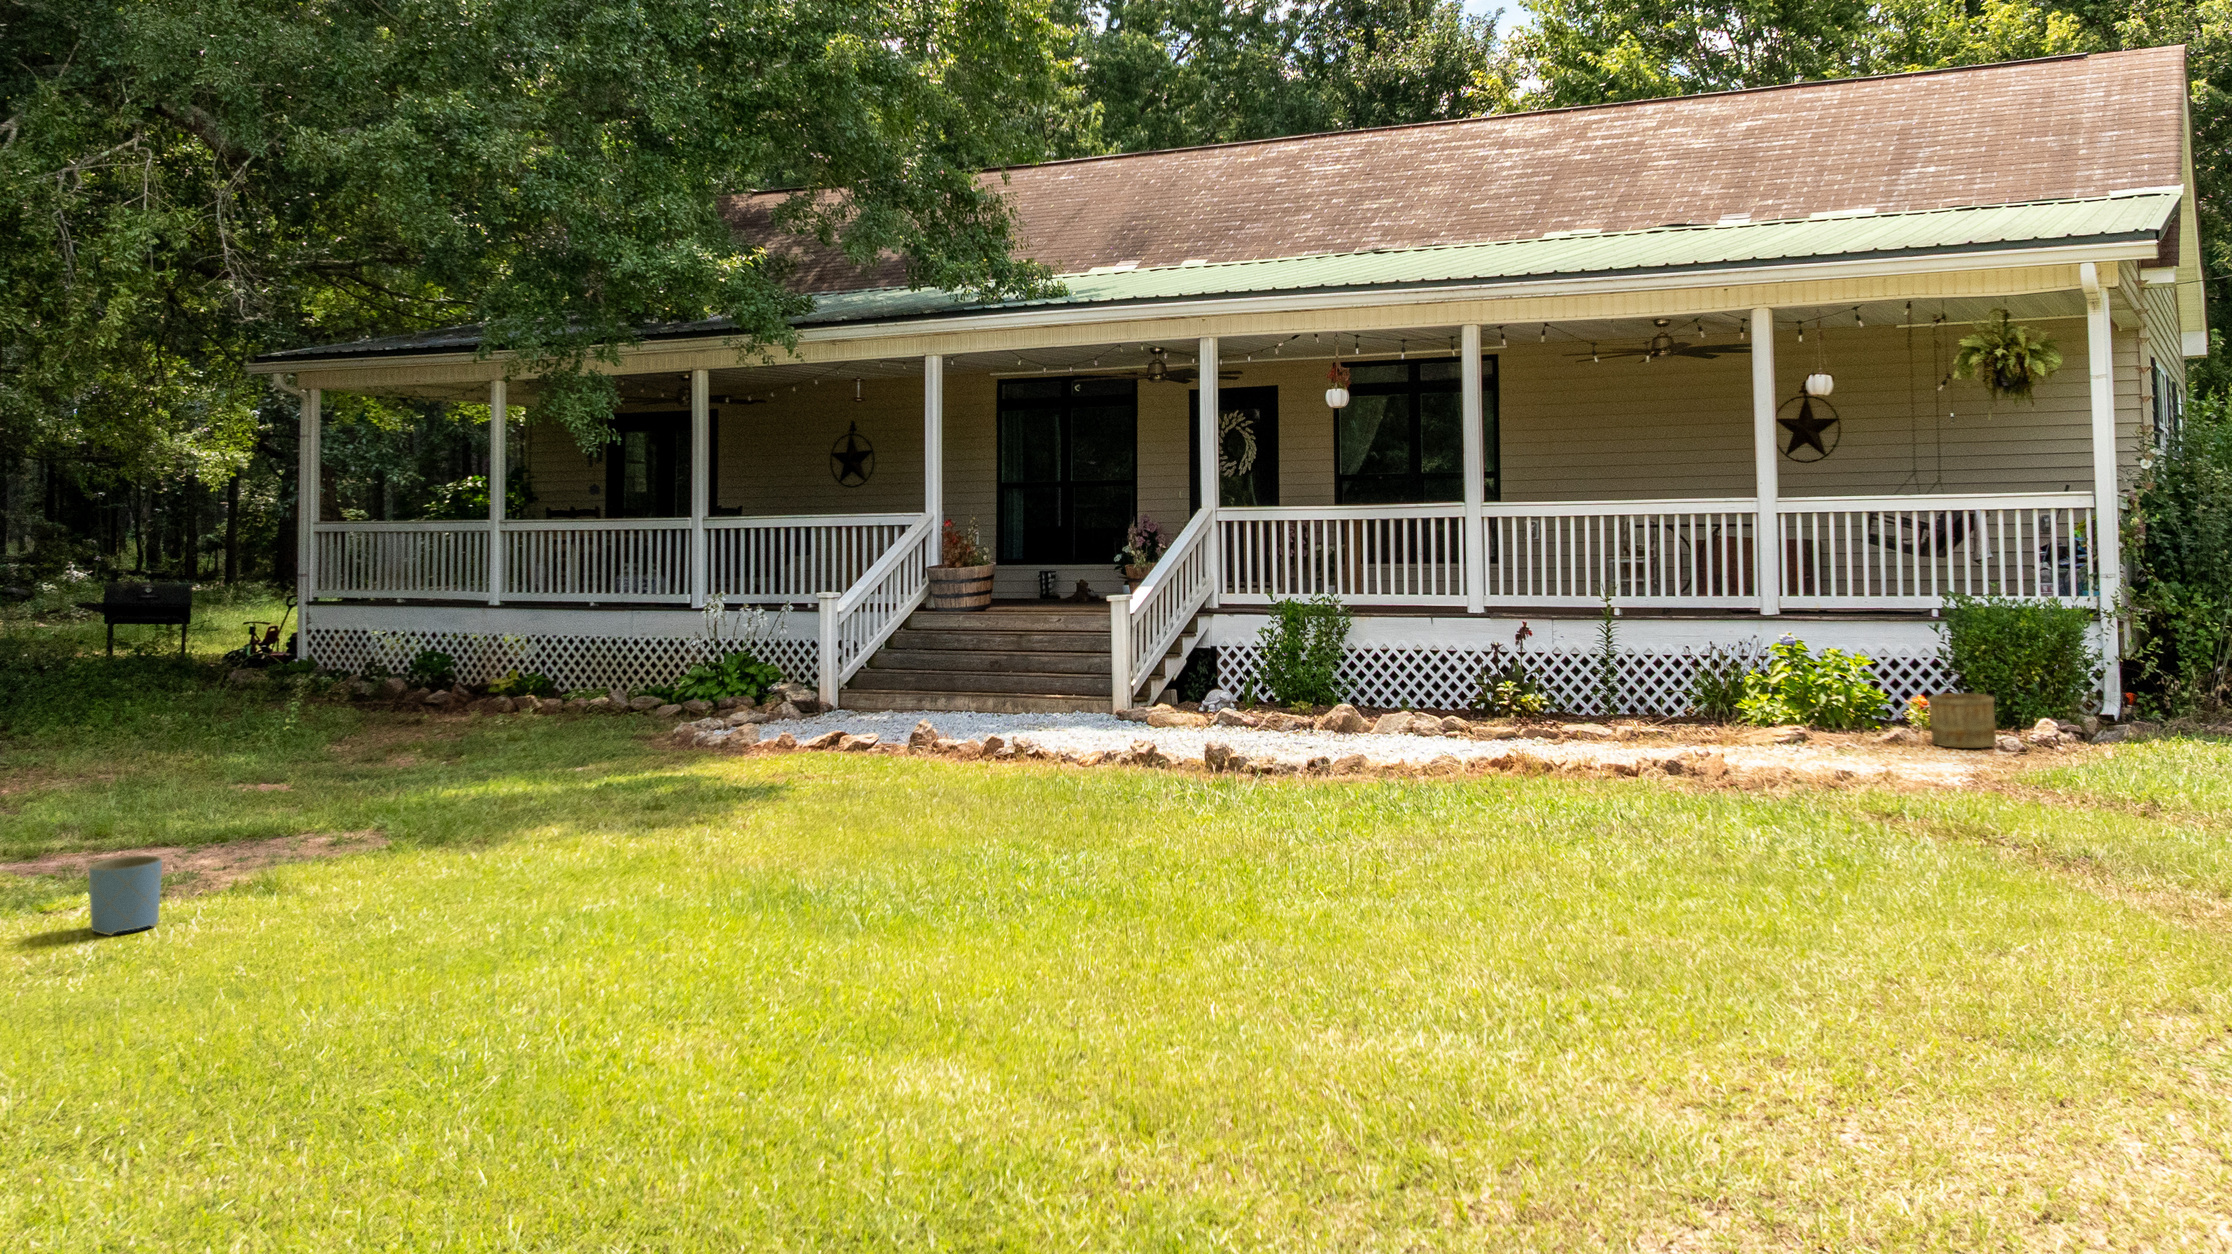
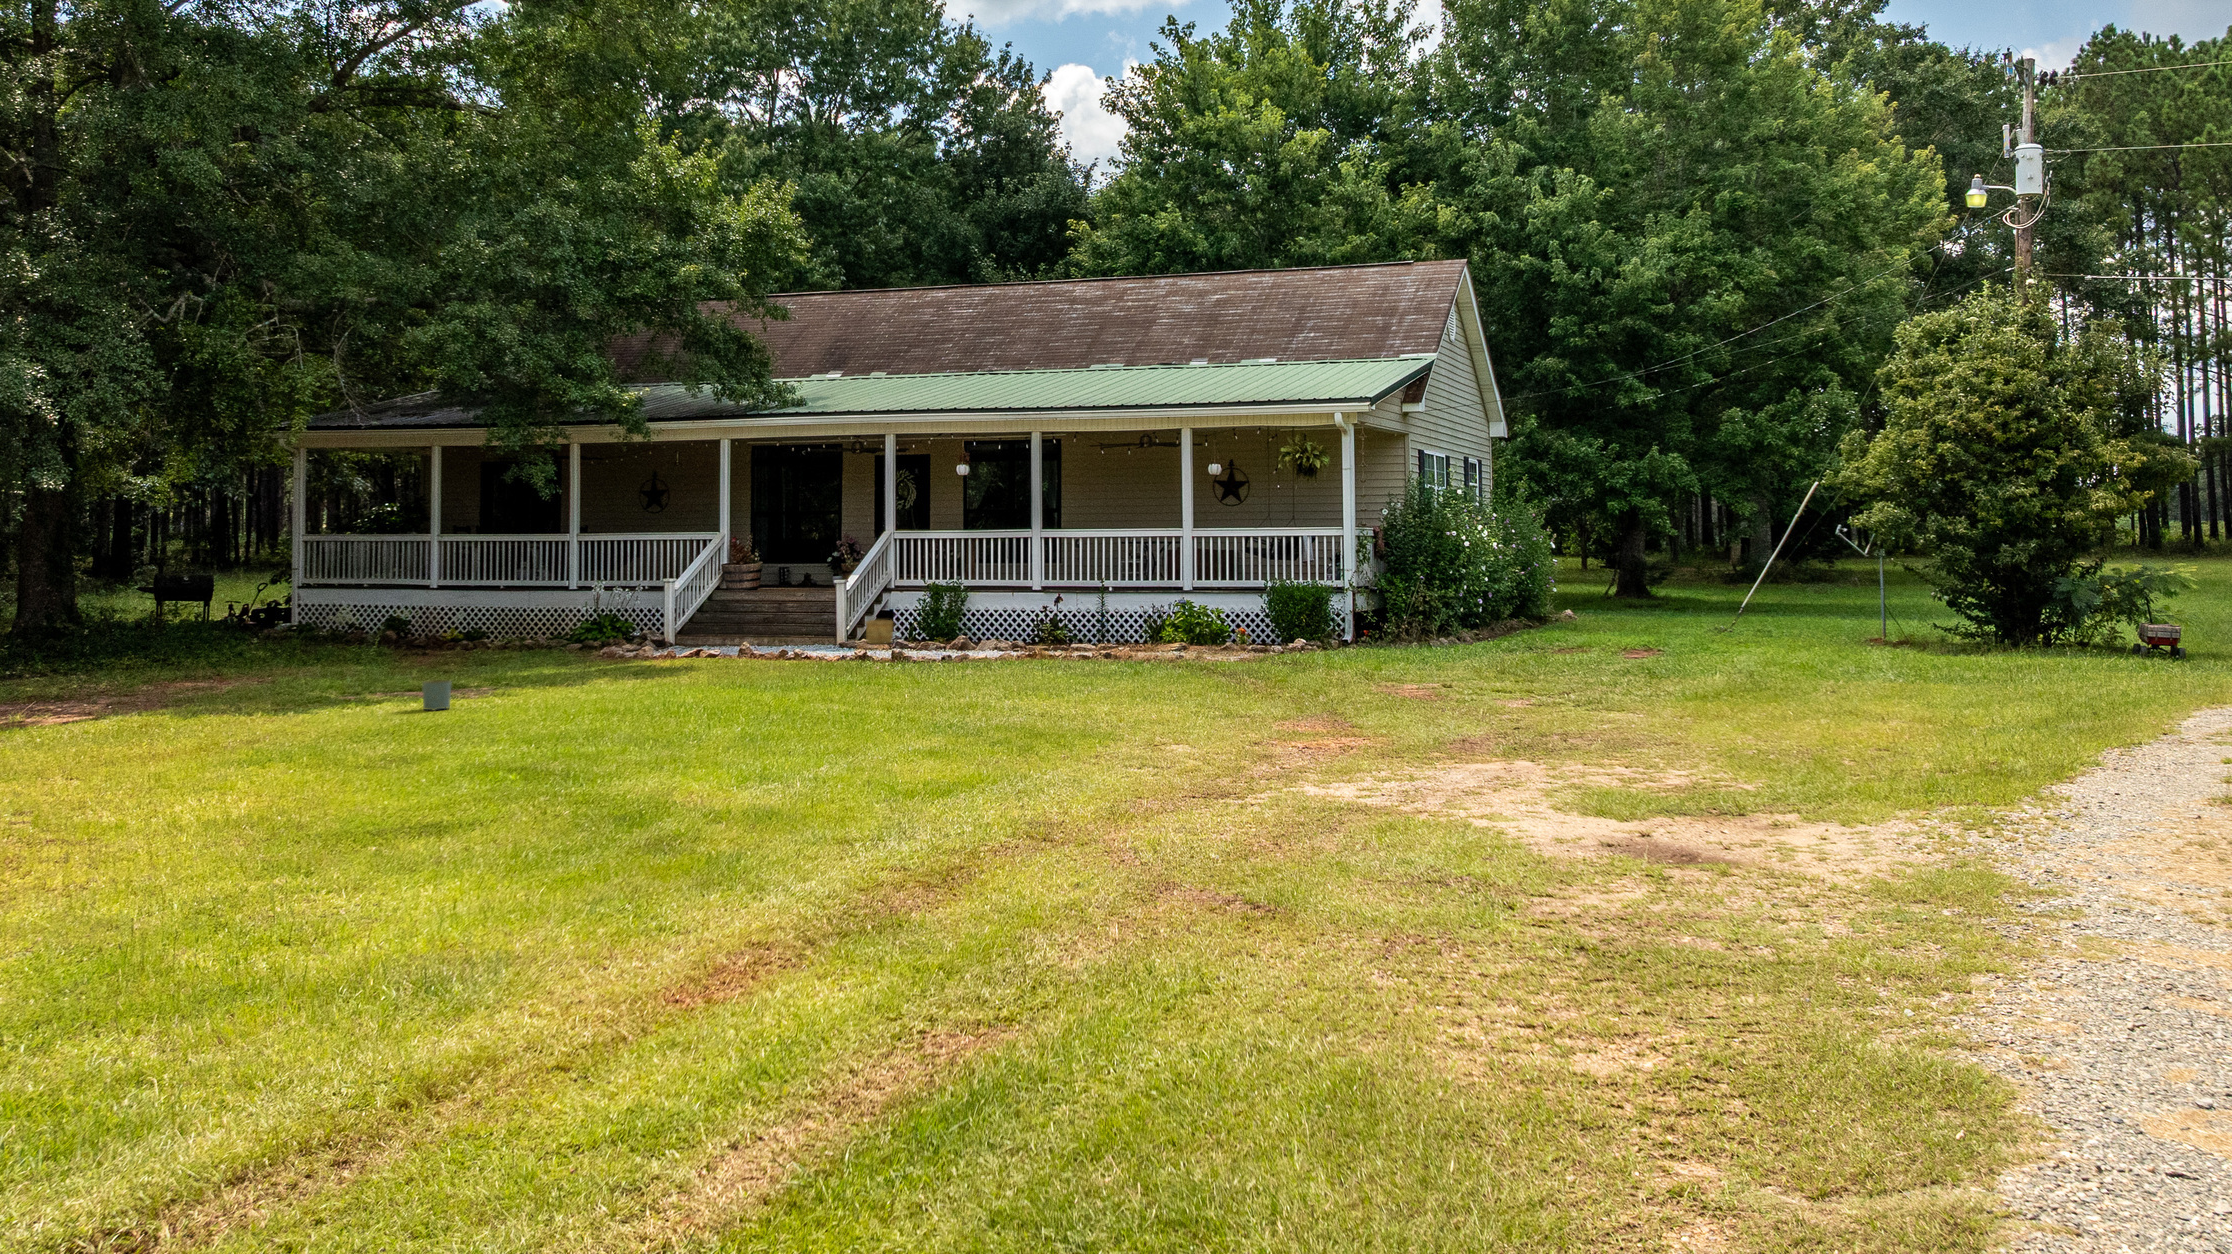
wooden bucket: present [1927,693,1996,748] -> present [866,620,893,644]

